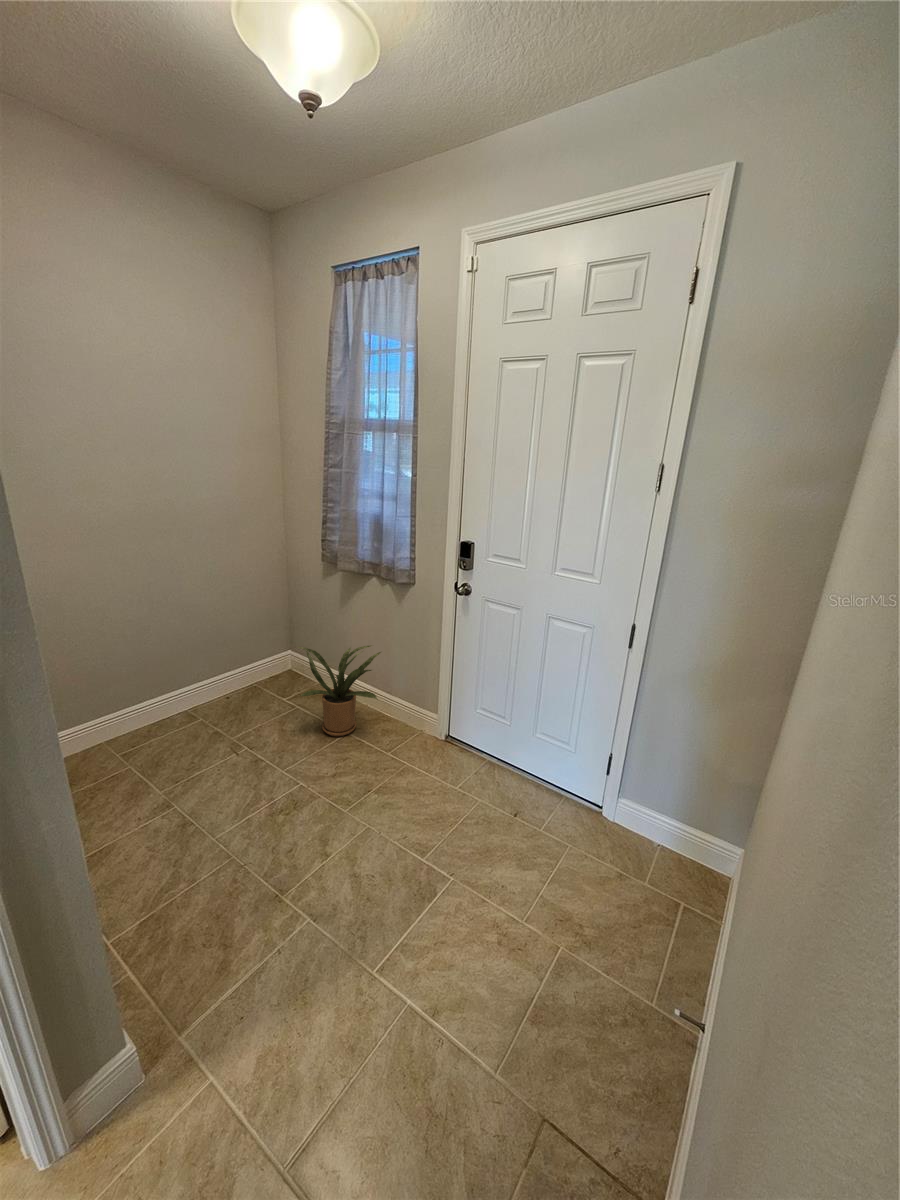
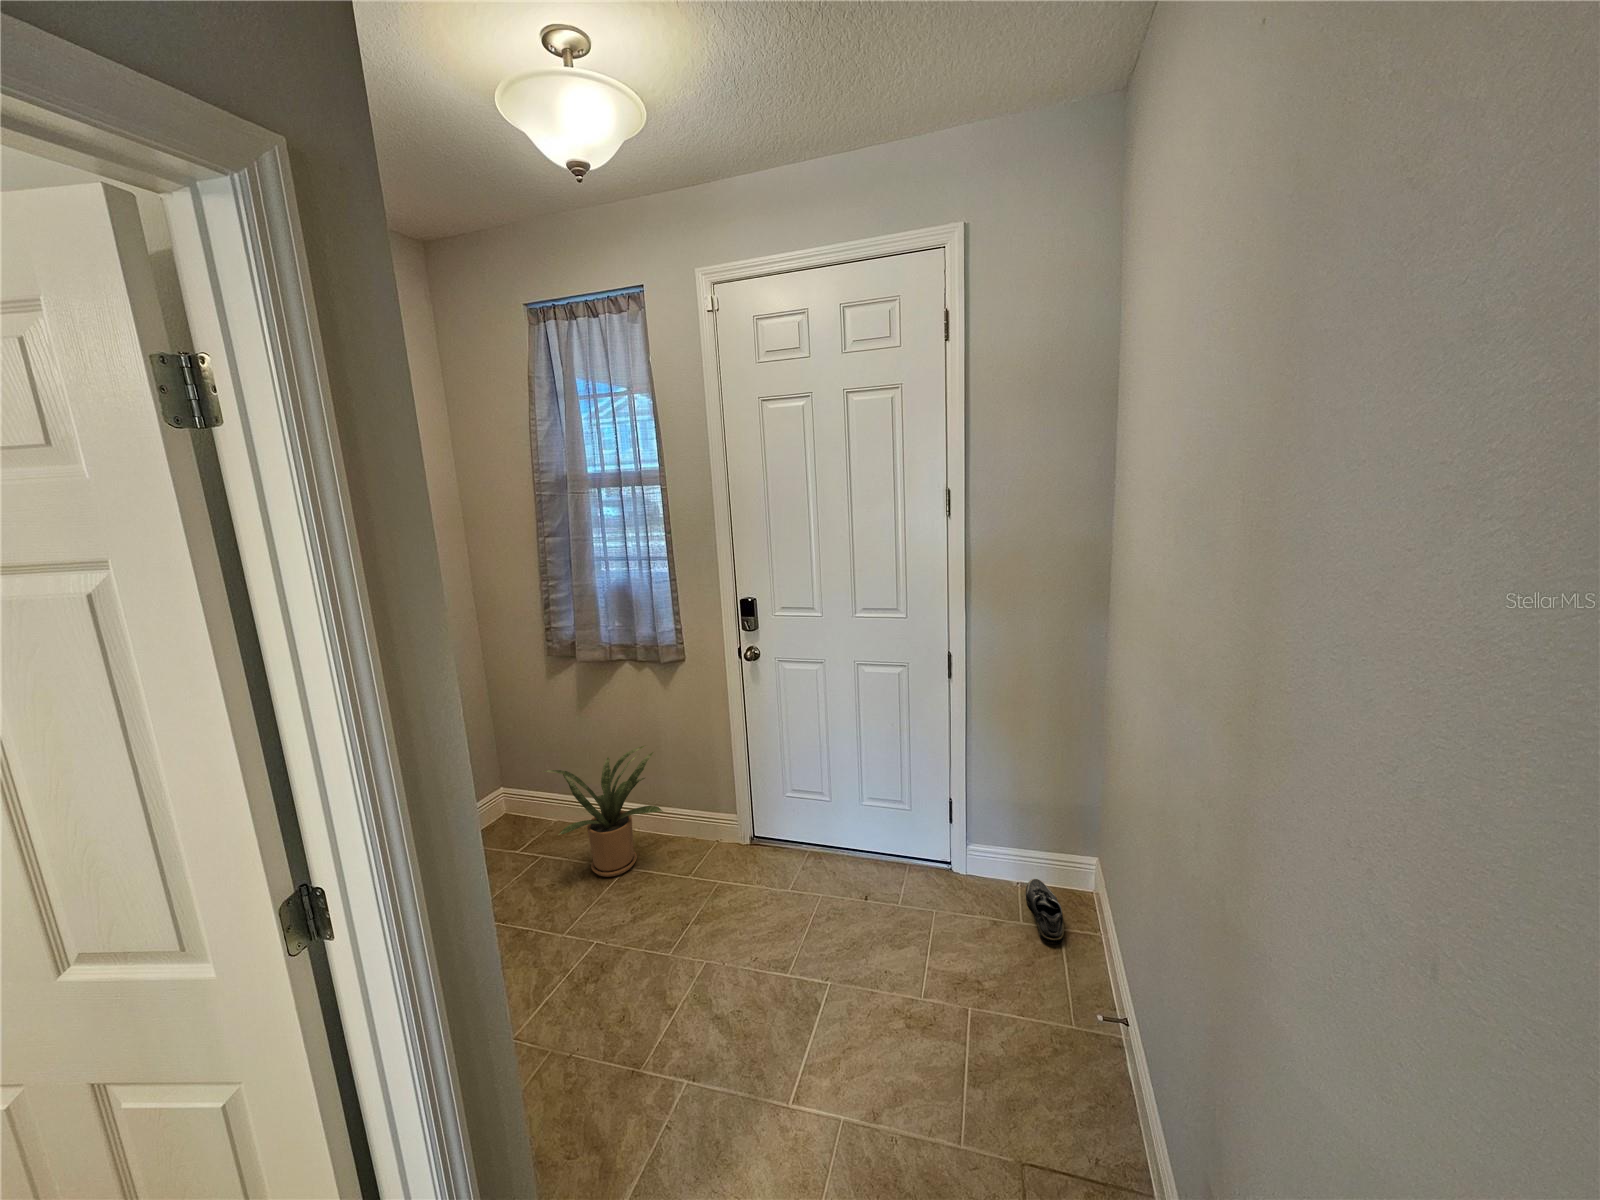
shoe: none [659,851,690,922] -> present [1026,879,1064,944]

